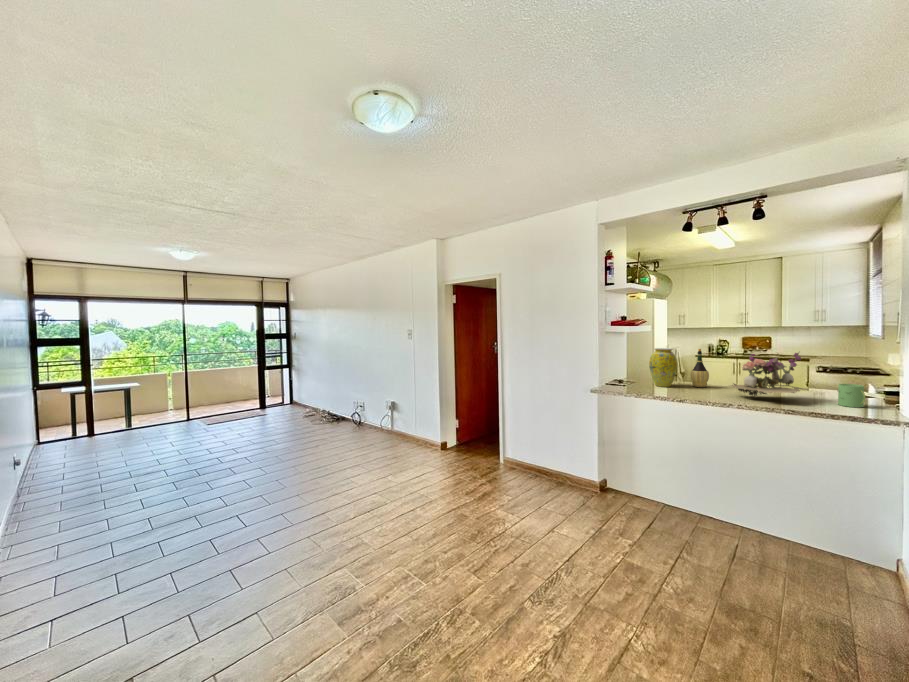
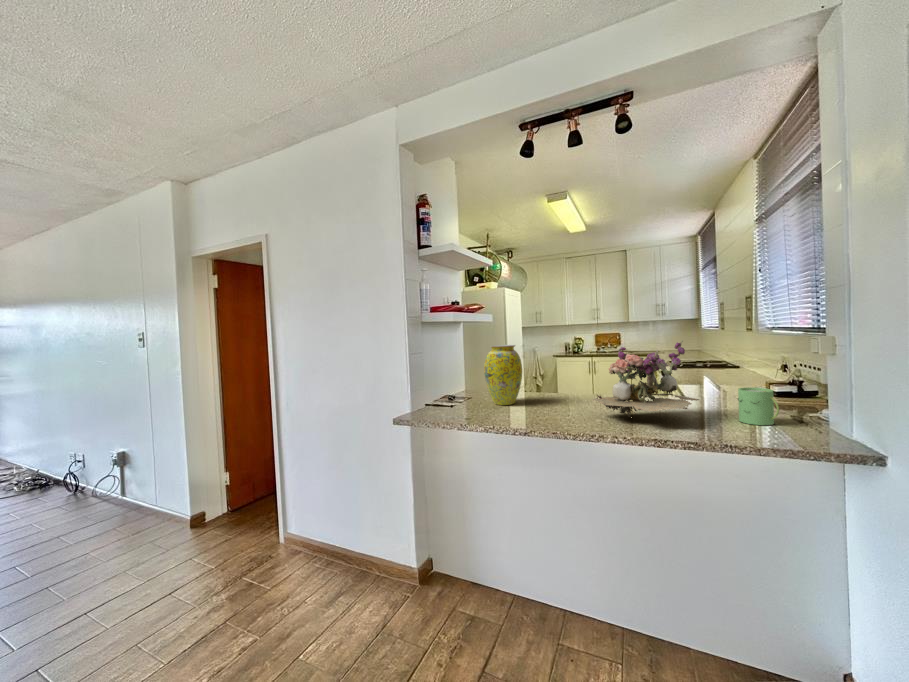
wine bottle: present [690,349,709,387] -> none [541,343,565,402]

